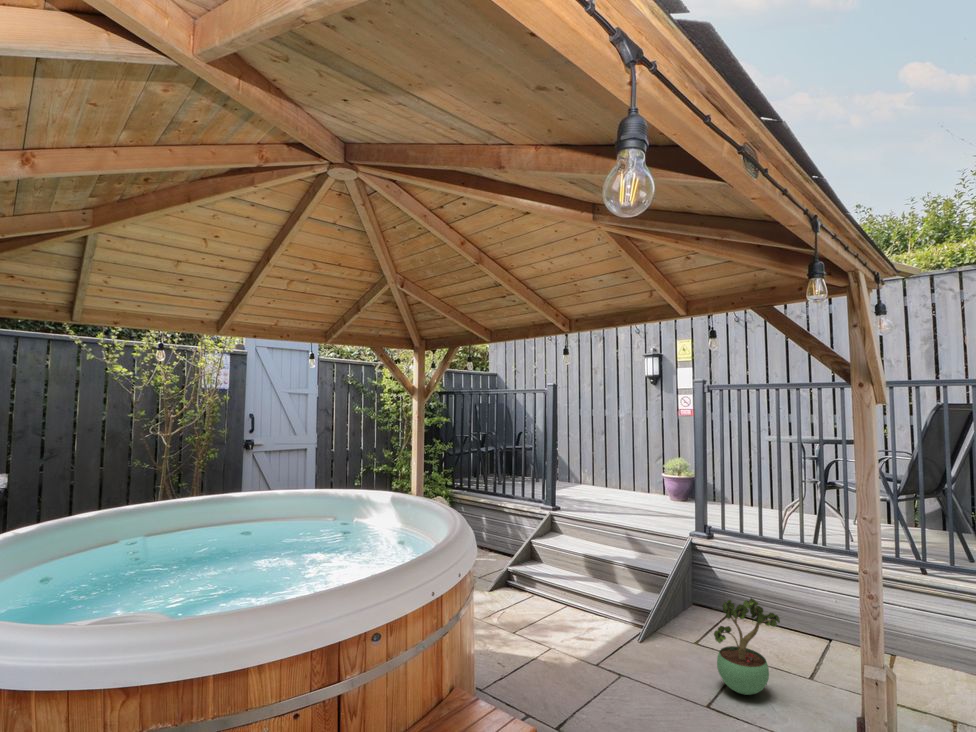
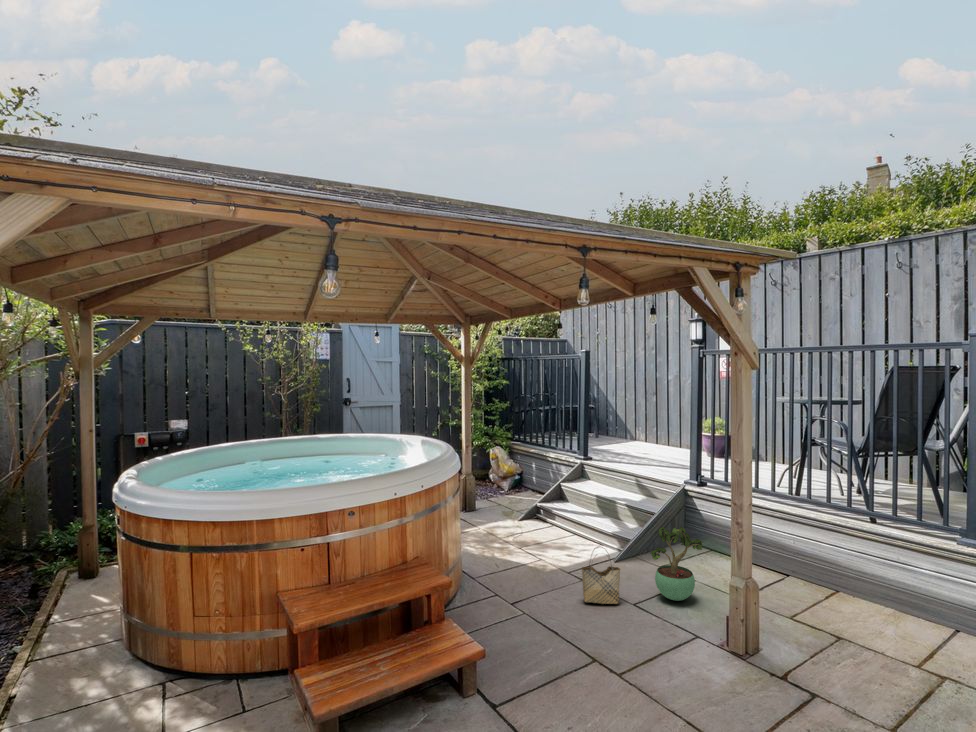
woven basket: none [635,630,685,710] -> present [582,547,620,604]

